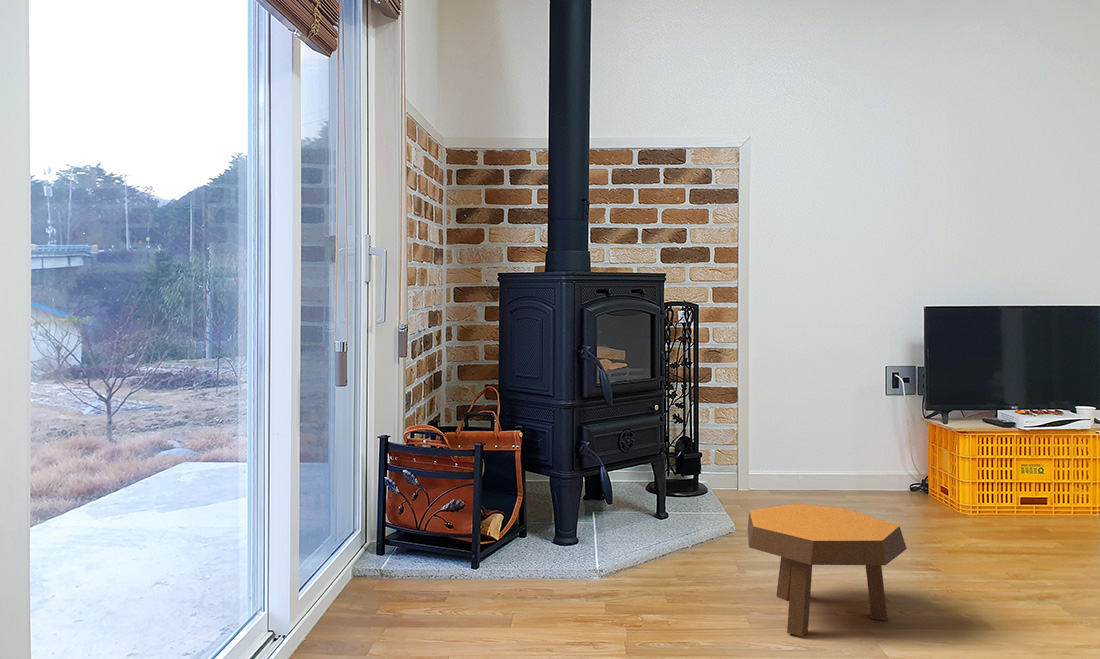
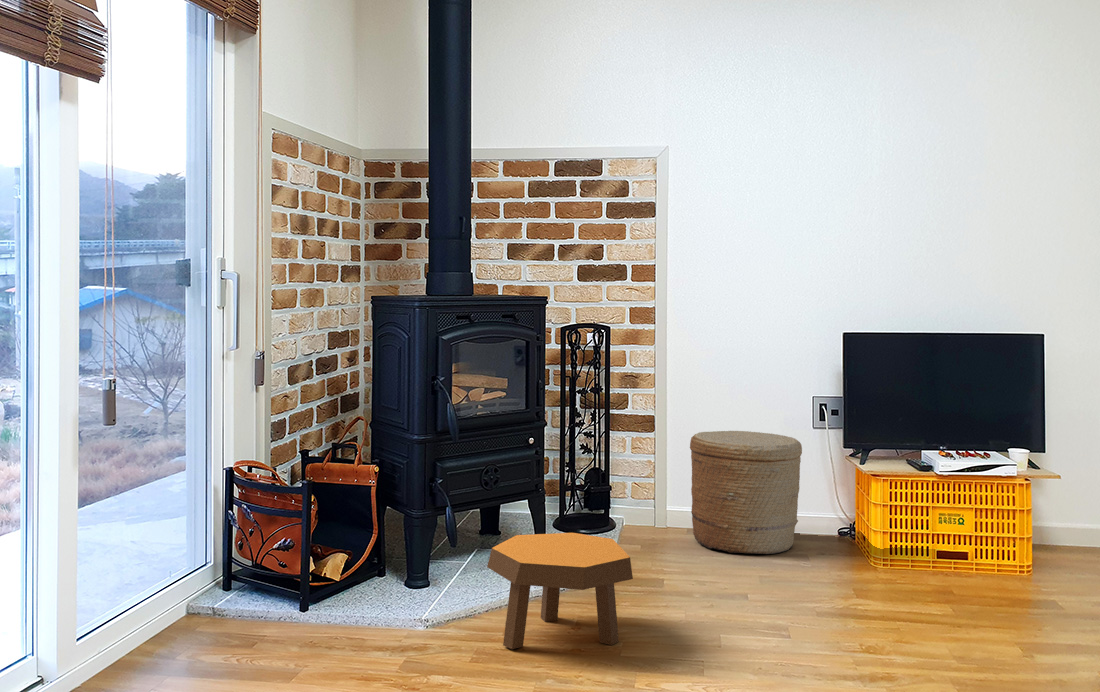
woven basket: none [791,399,901,514] -> present [690,431,802,554]

